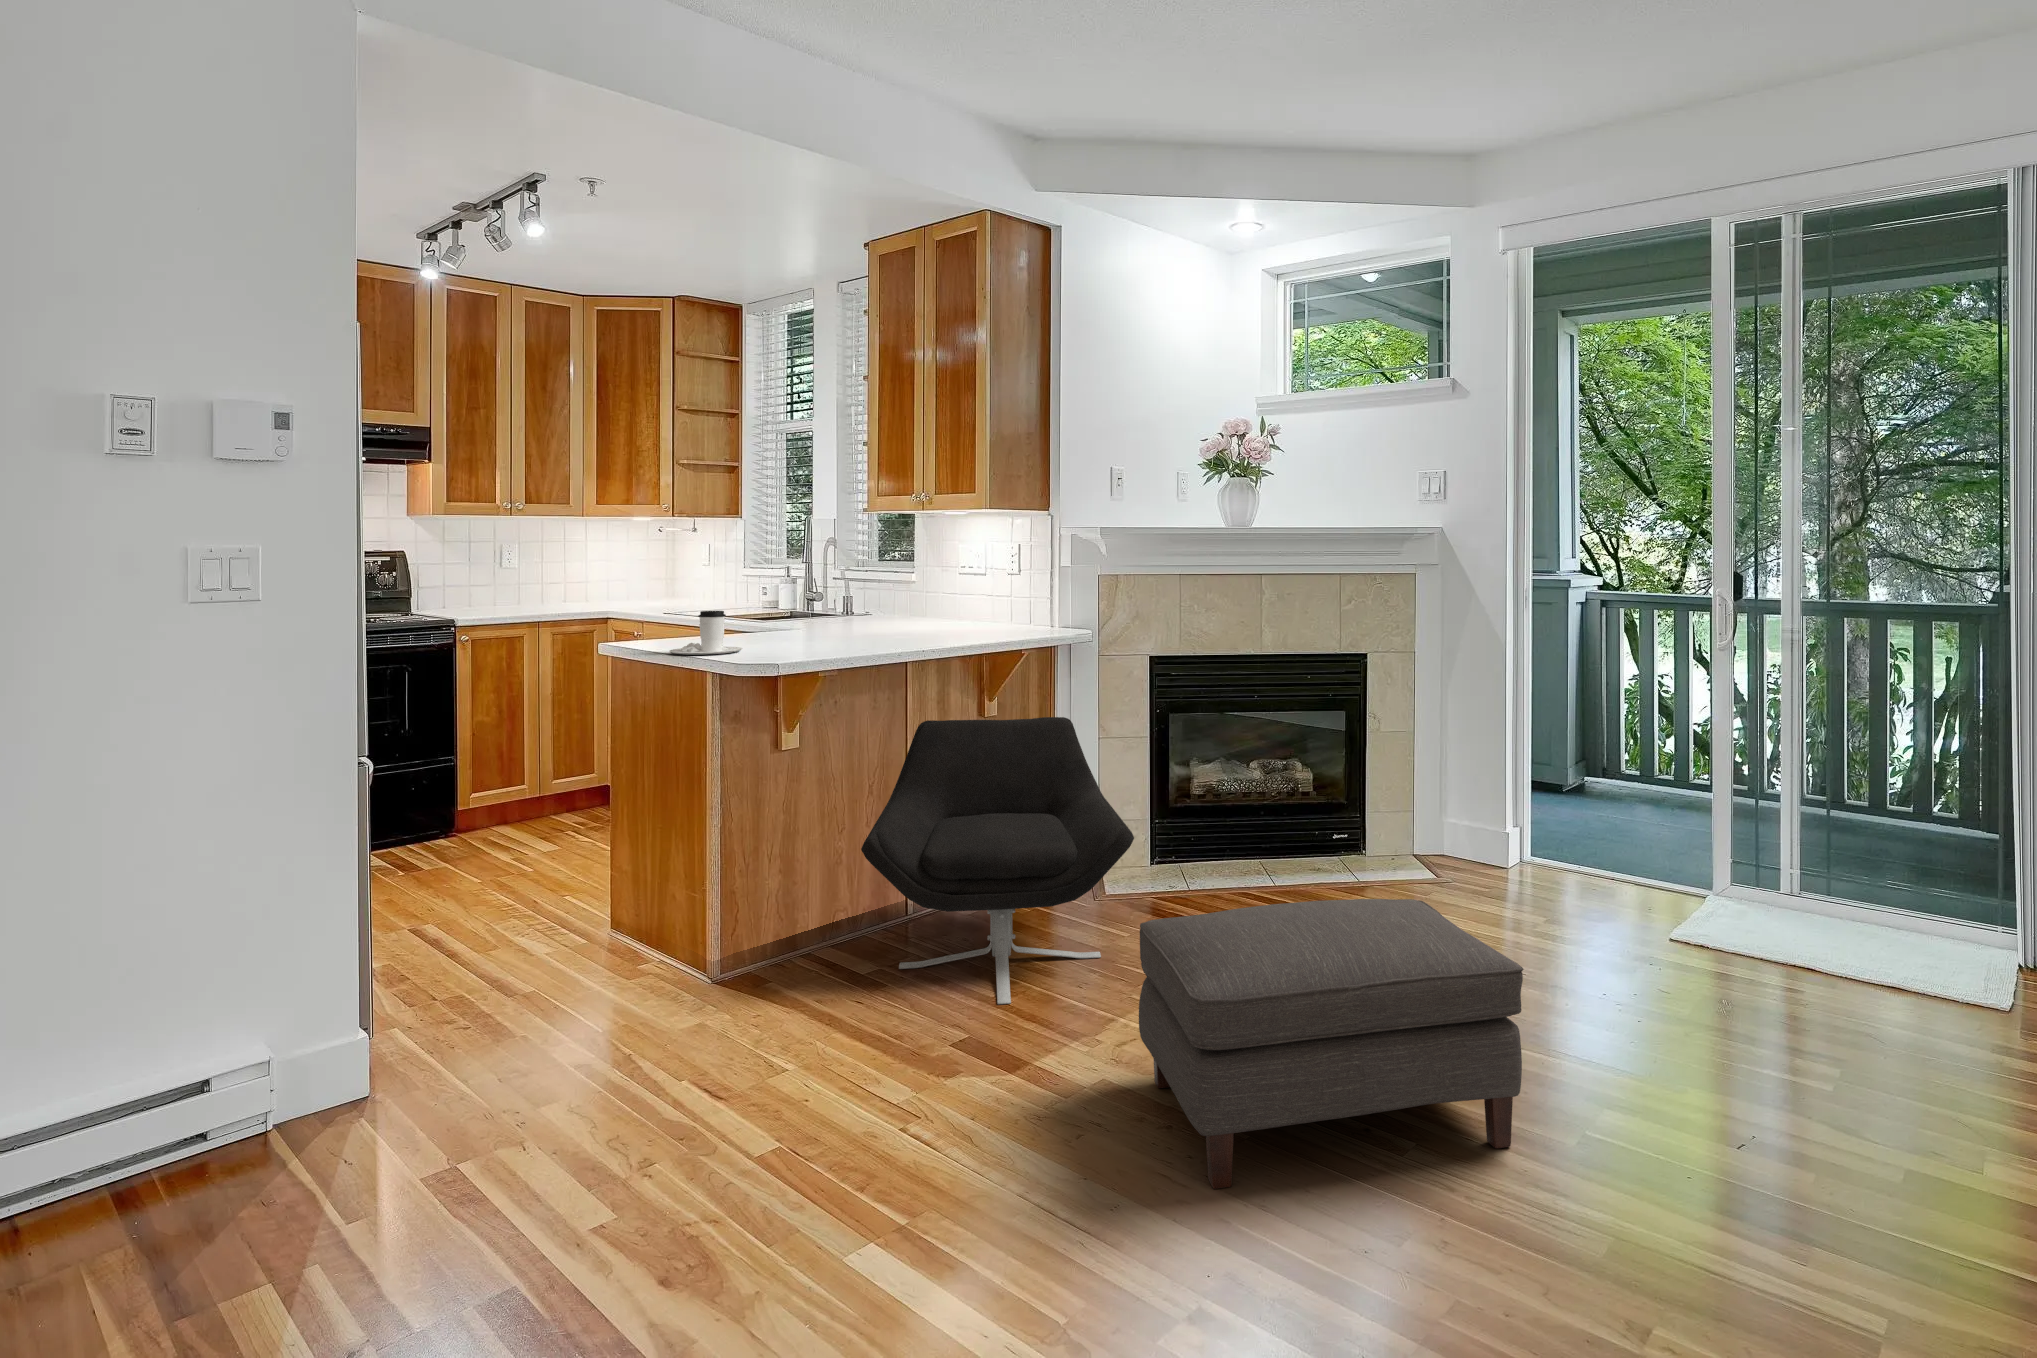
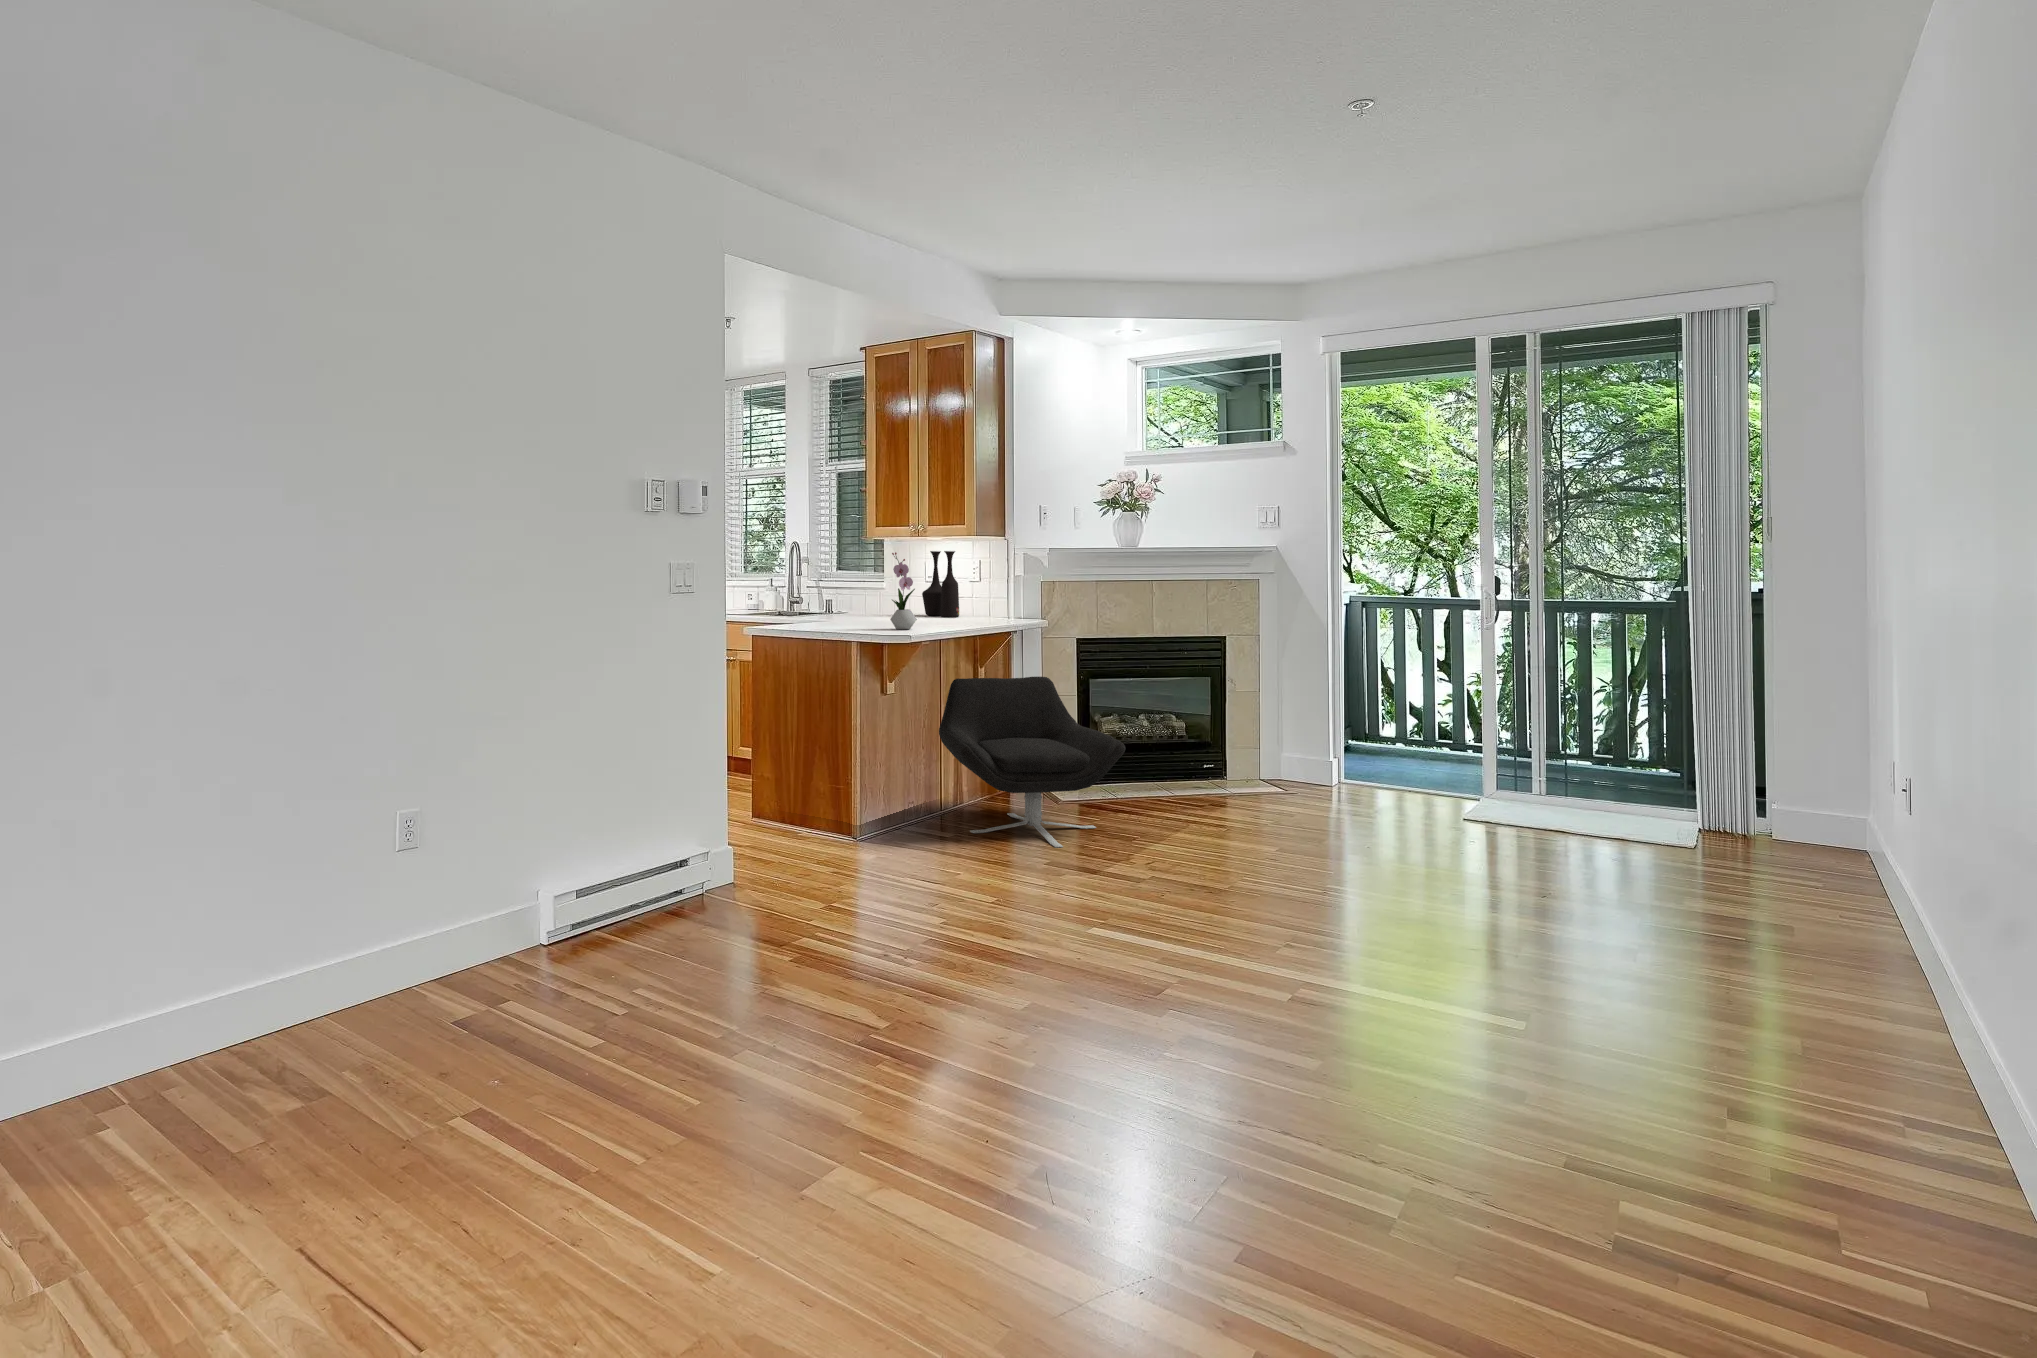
vase: none [953,530,997,624] -> present [922,551,959,617]
flower arrangement: none [811,531,857,648] -> present [890,552,917,629]
coffee cup: present [670,611,742,655] -> none [807,605,852,633]
ottoman: present [1139,899,1523,1189] -> none [1179,770,1421,911]

